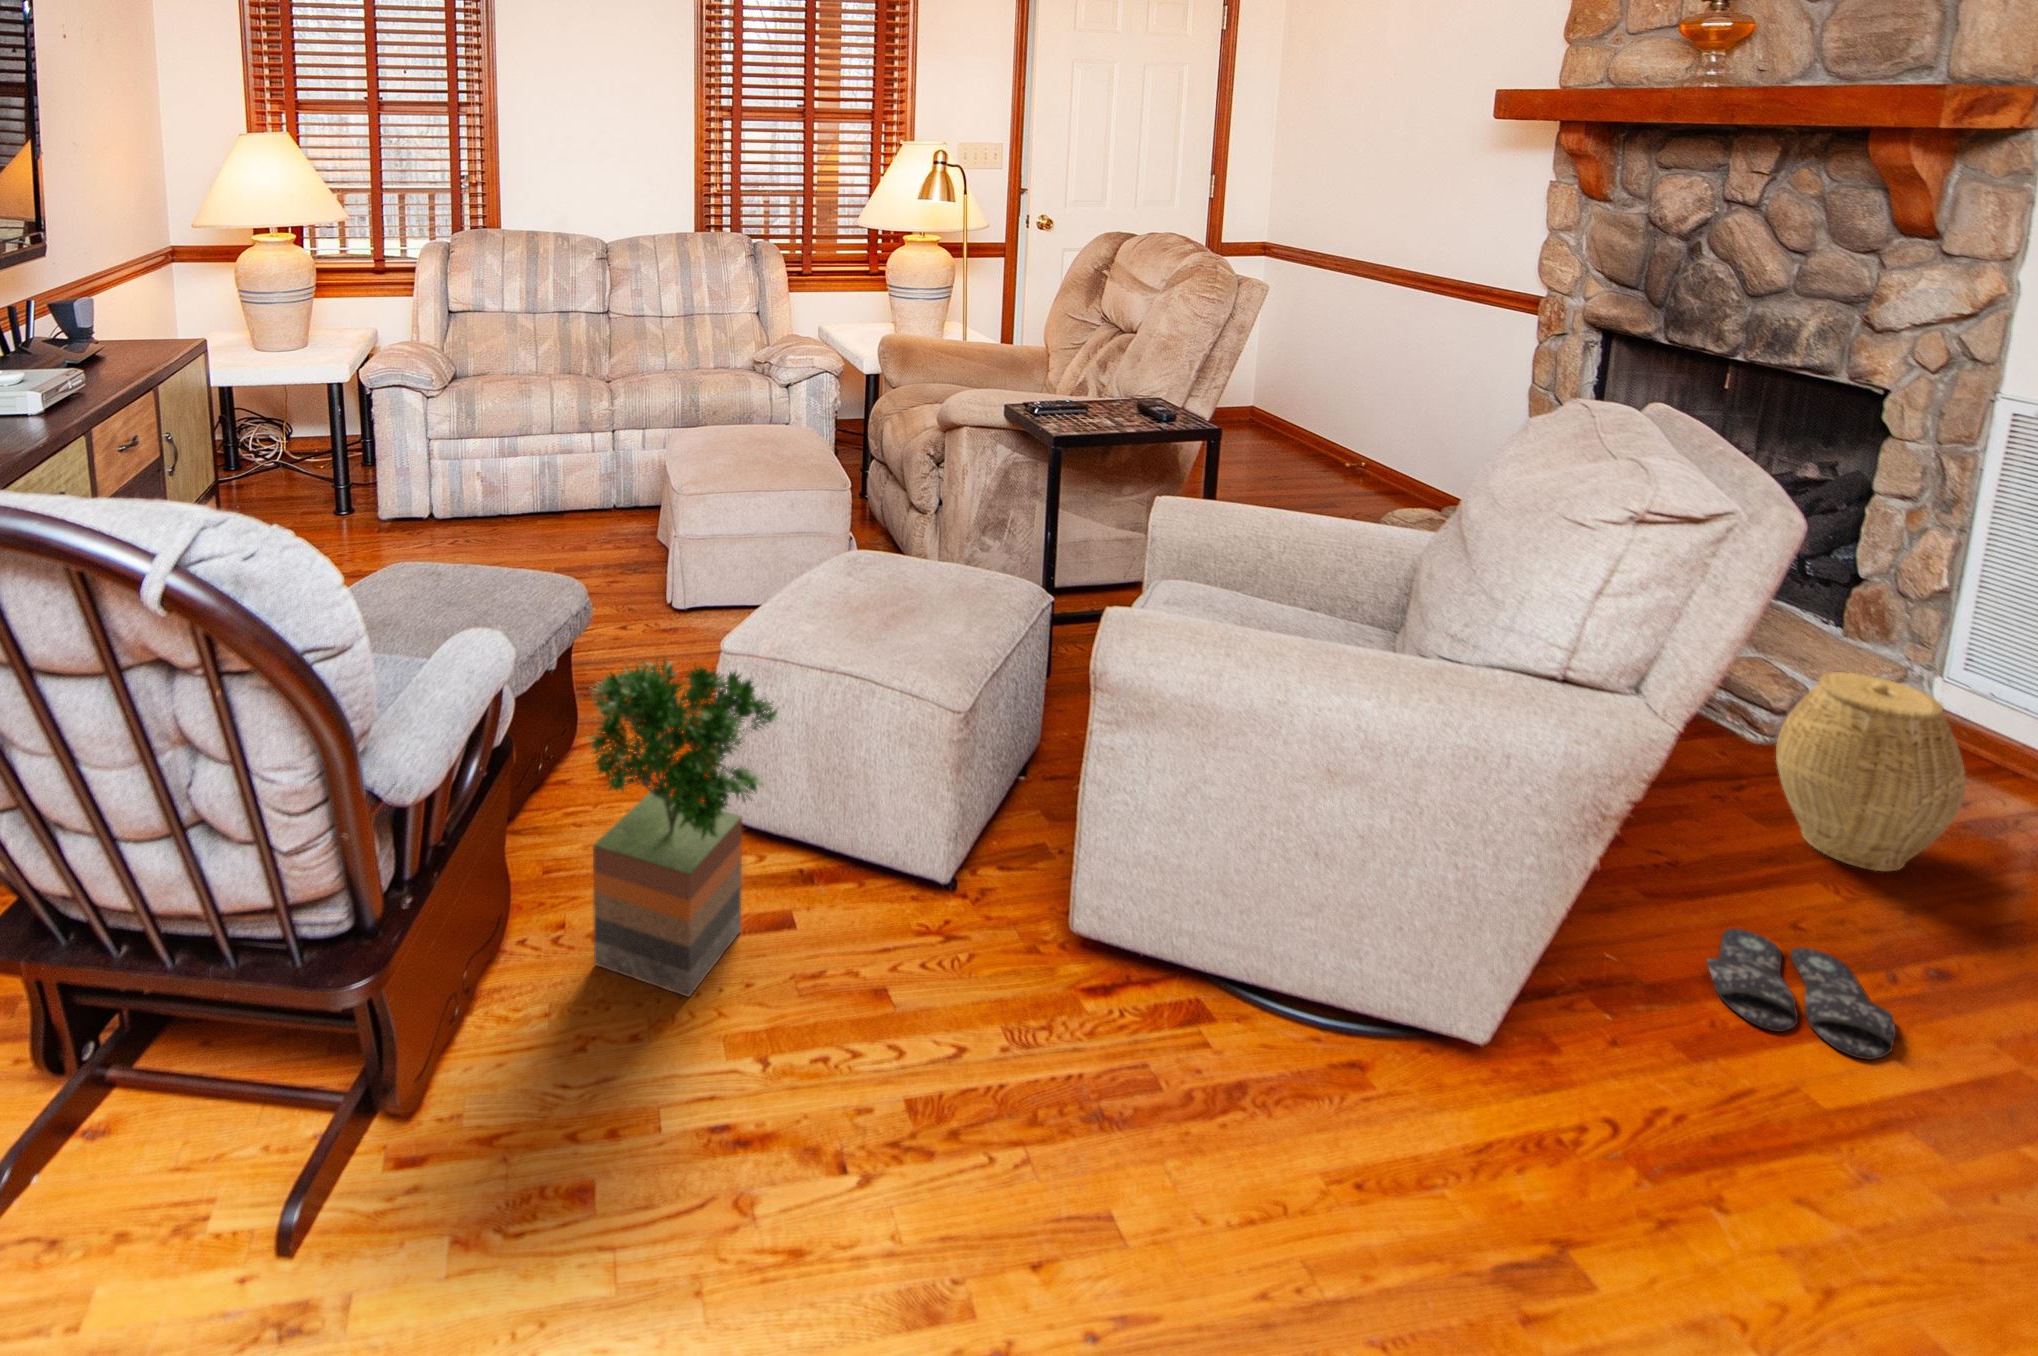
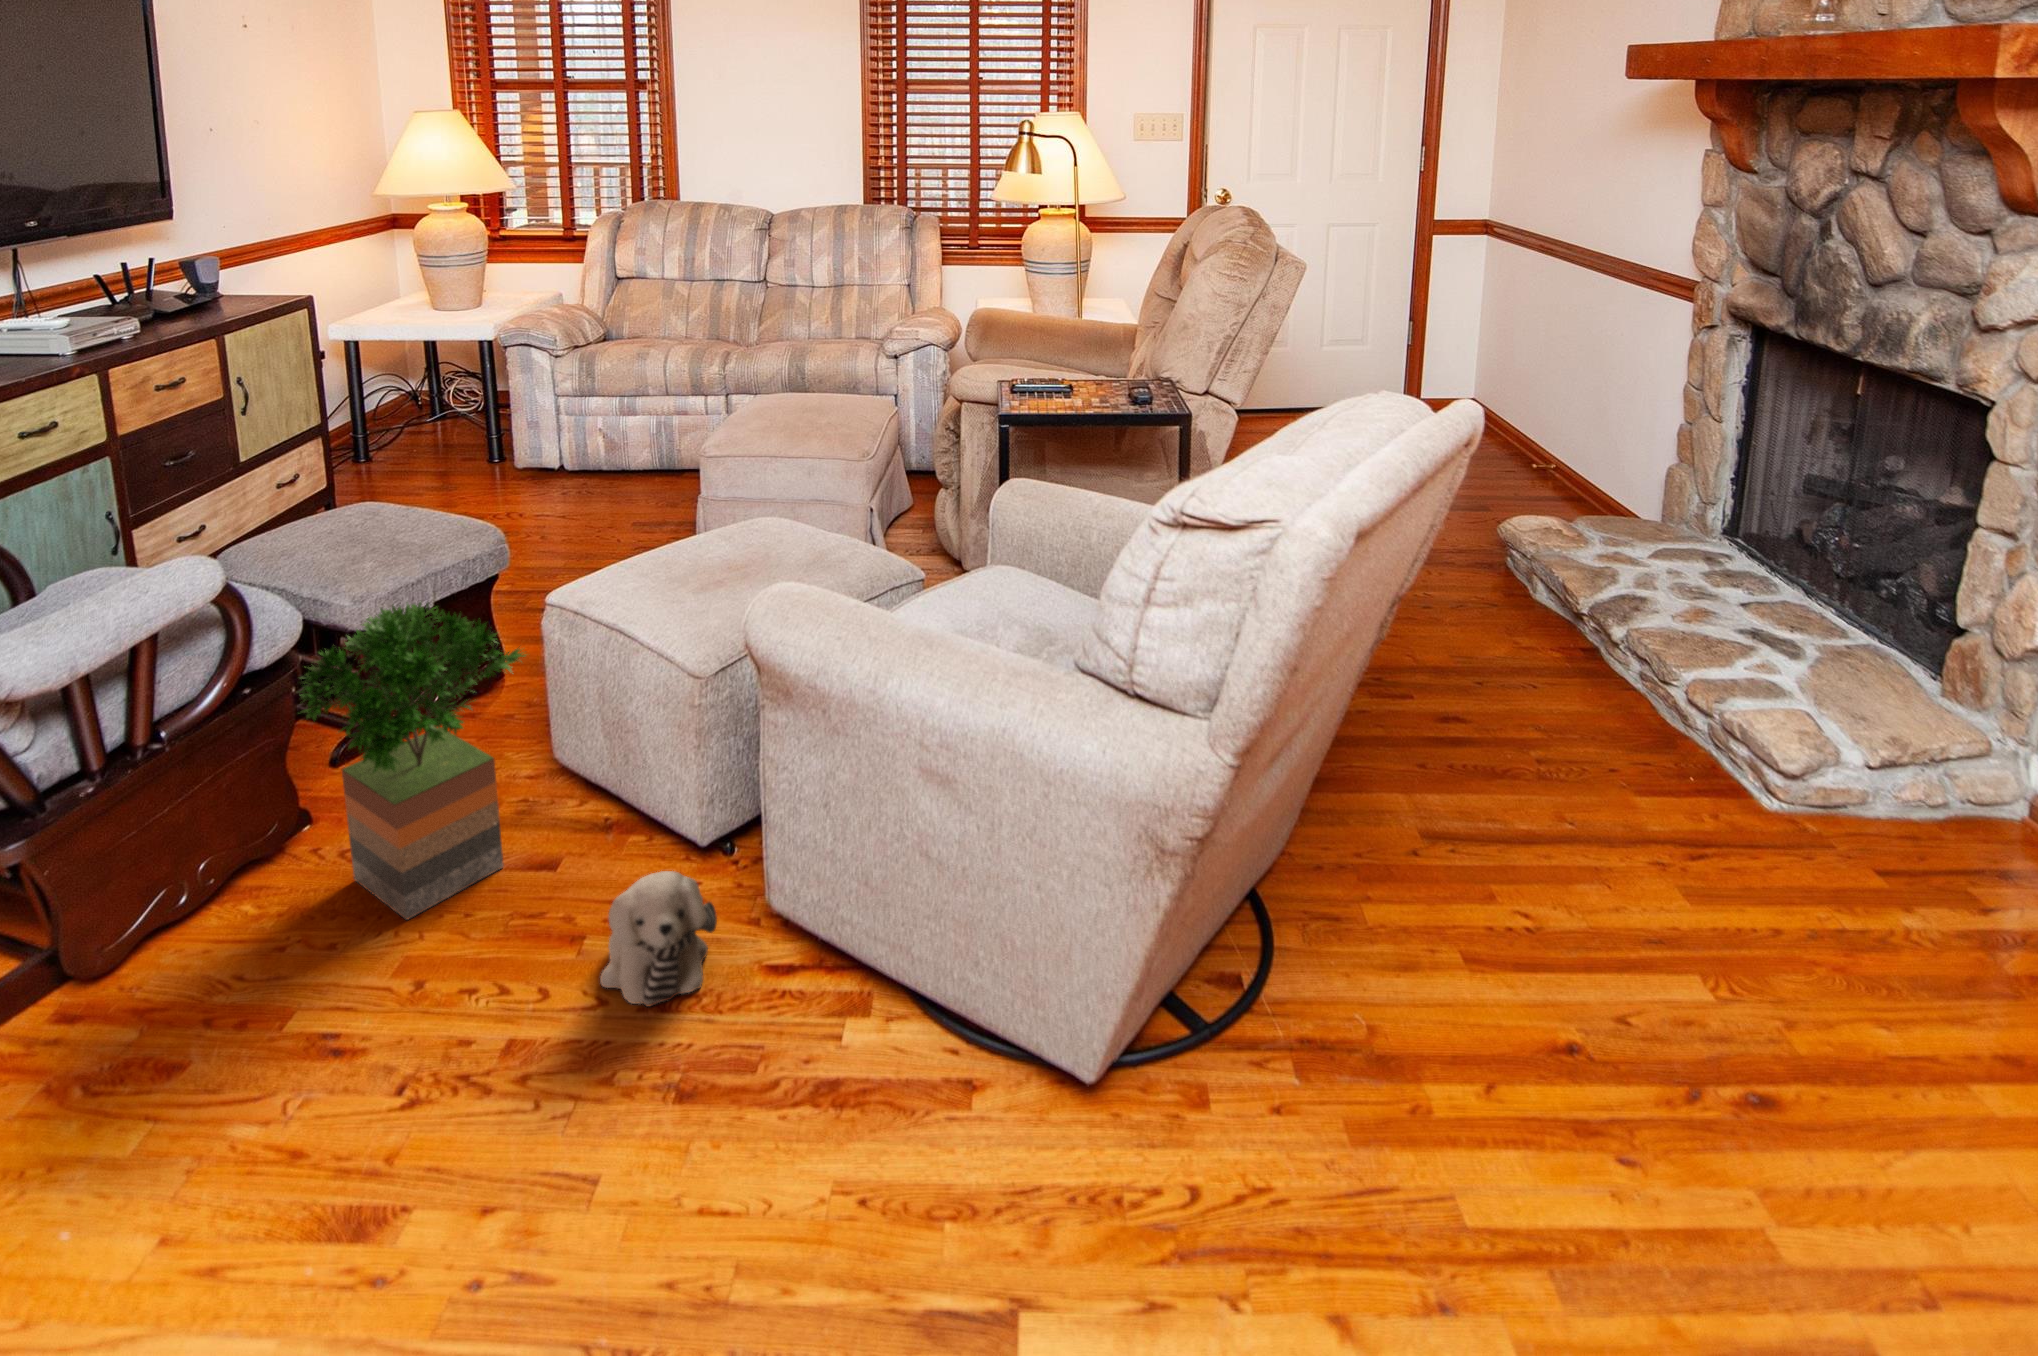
woven basket: present [1776,672,1965,871] -> none [1691,729,1896,970]
plush toy: none [906,906,1049,1045] -> present [600,871,717,1006]
slippers: present [1707,928,1896,1060] -> none [1446,1006,1642,1176]

